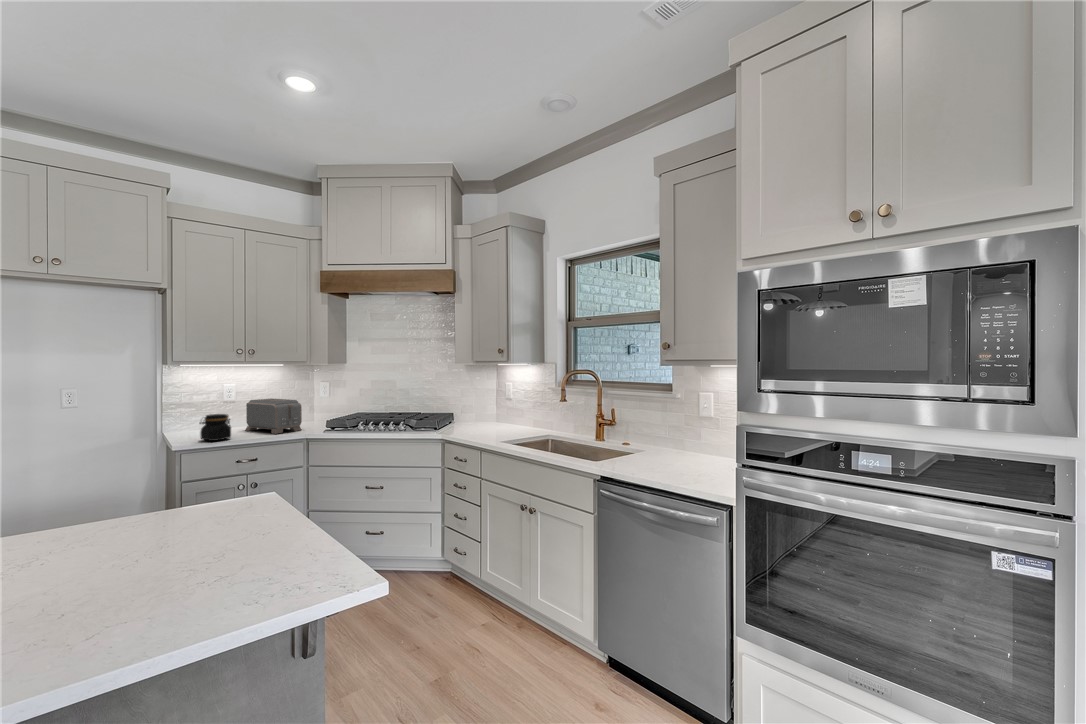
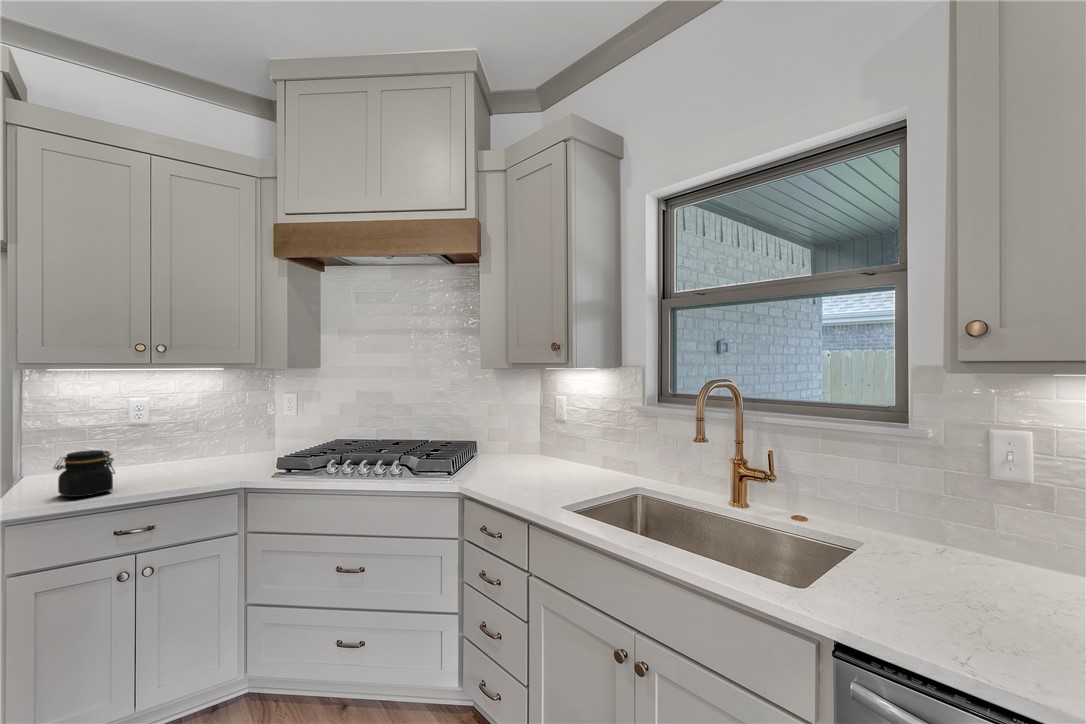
toaster: present [246,398,302,434] -> none [154,420,242,480]

